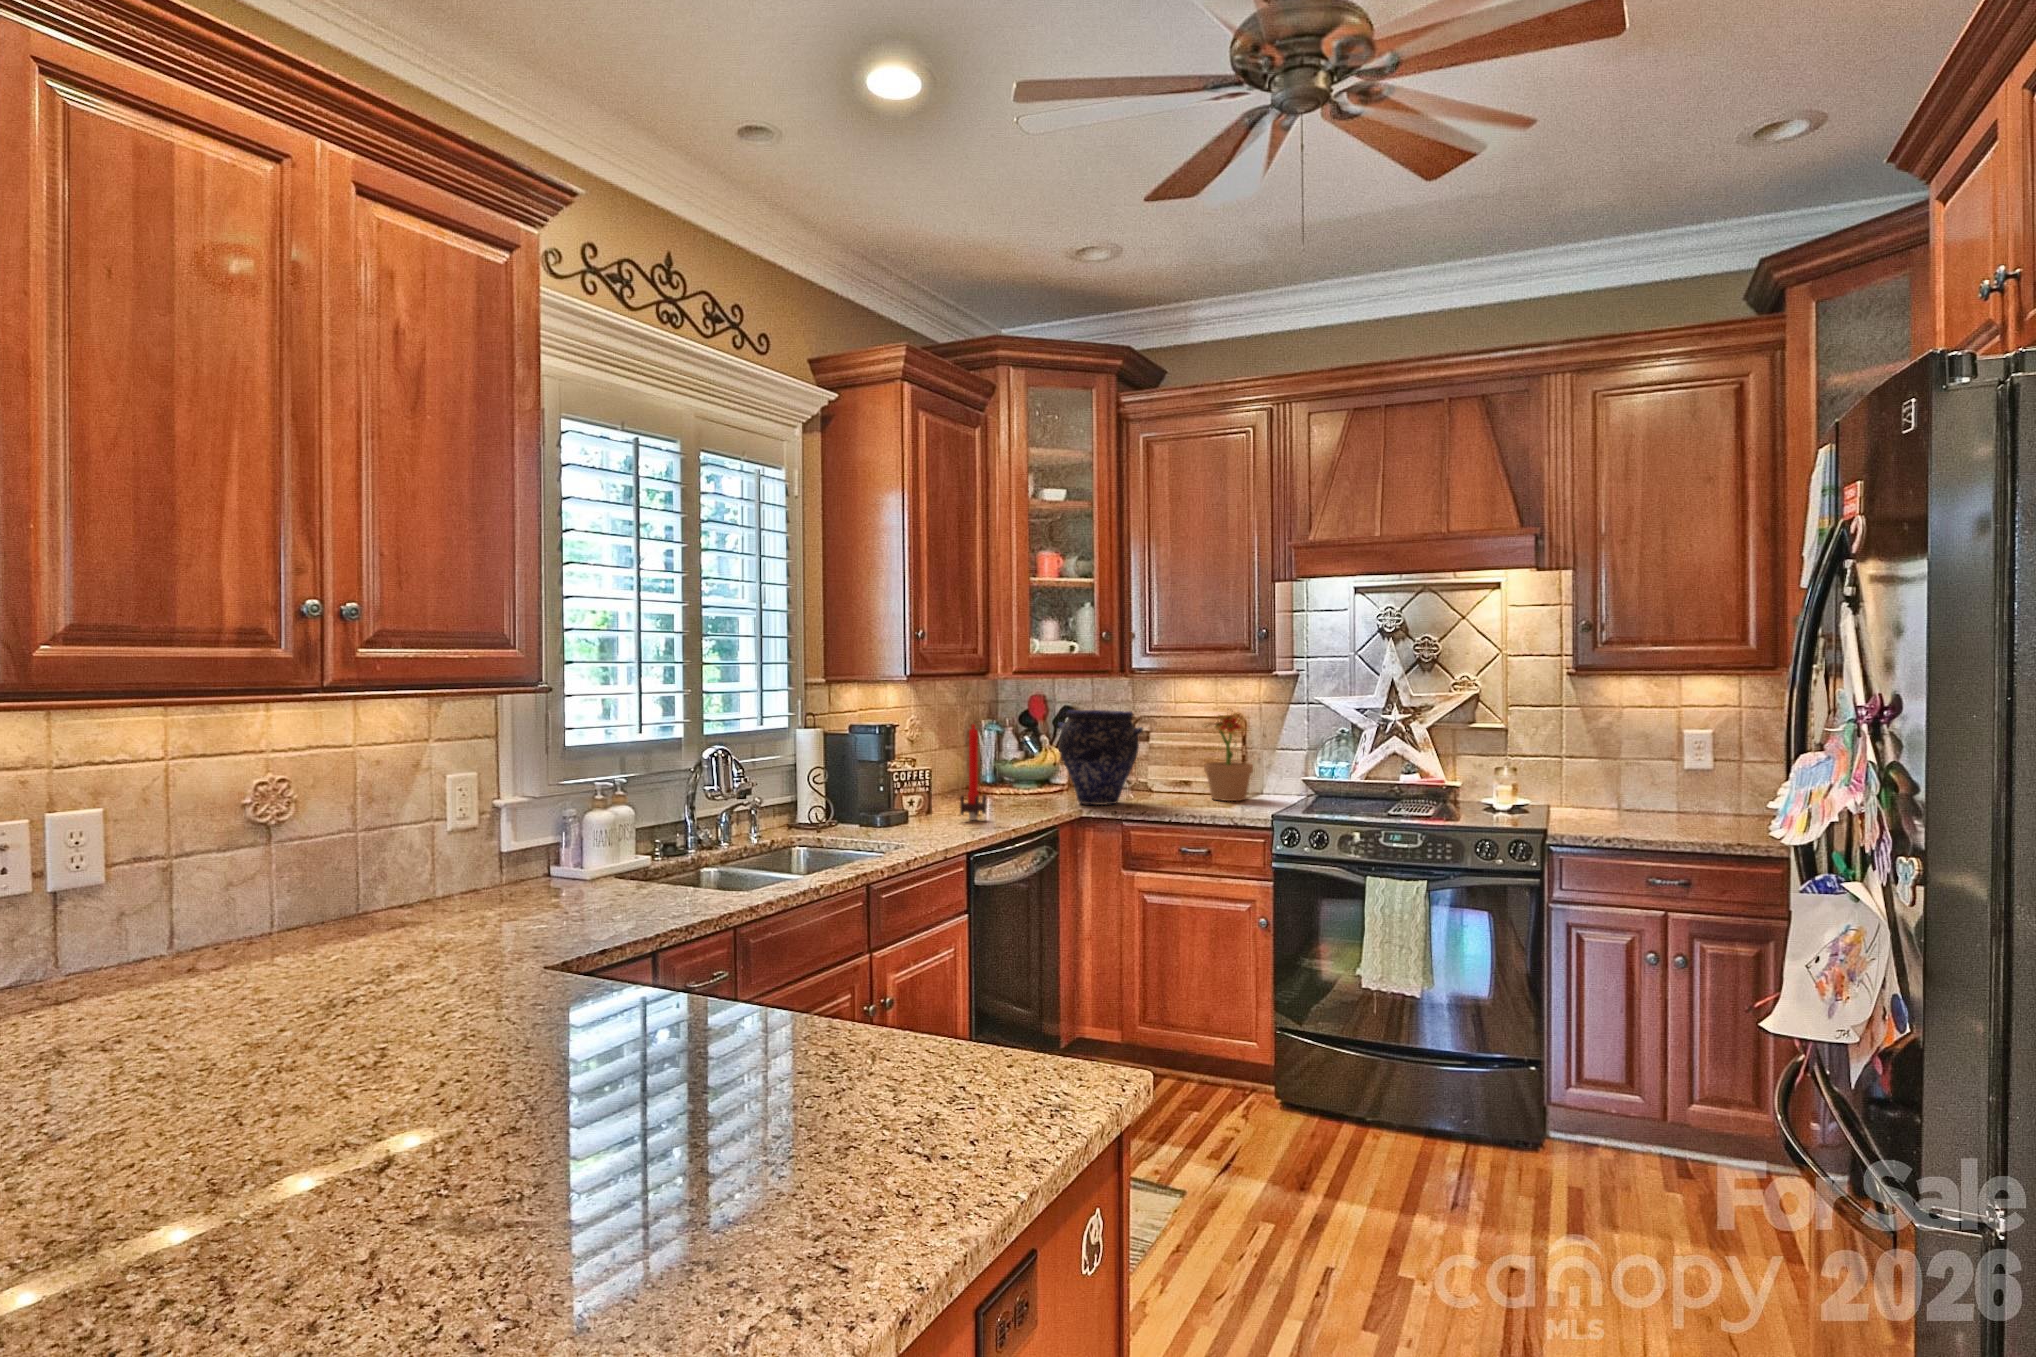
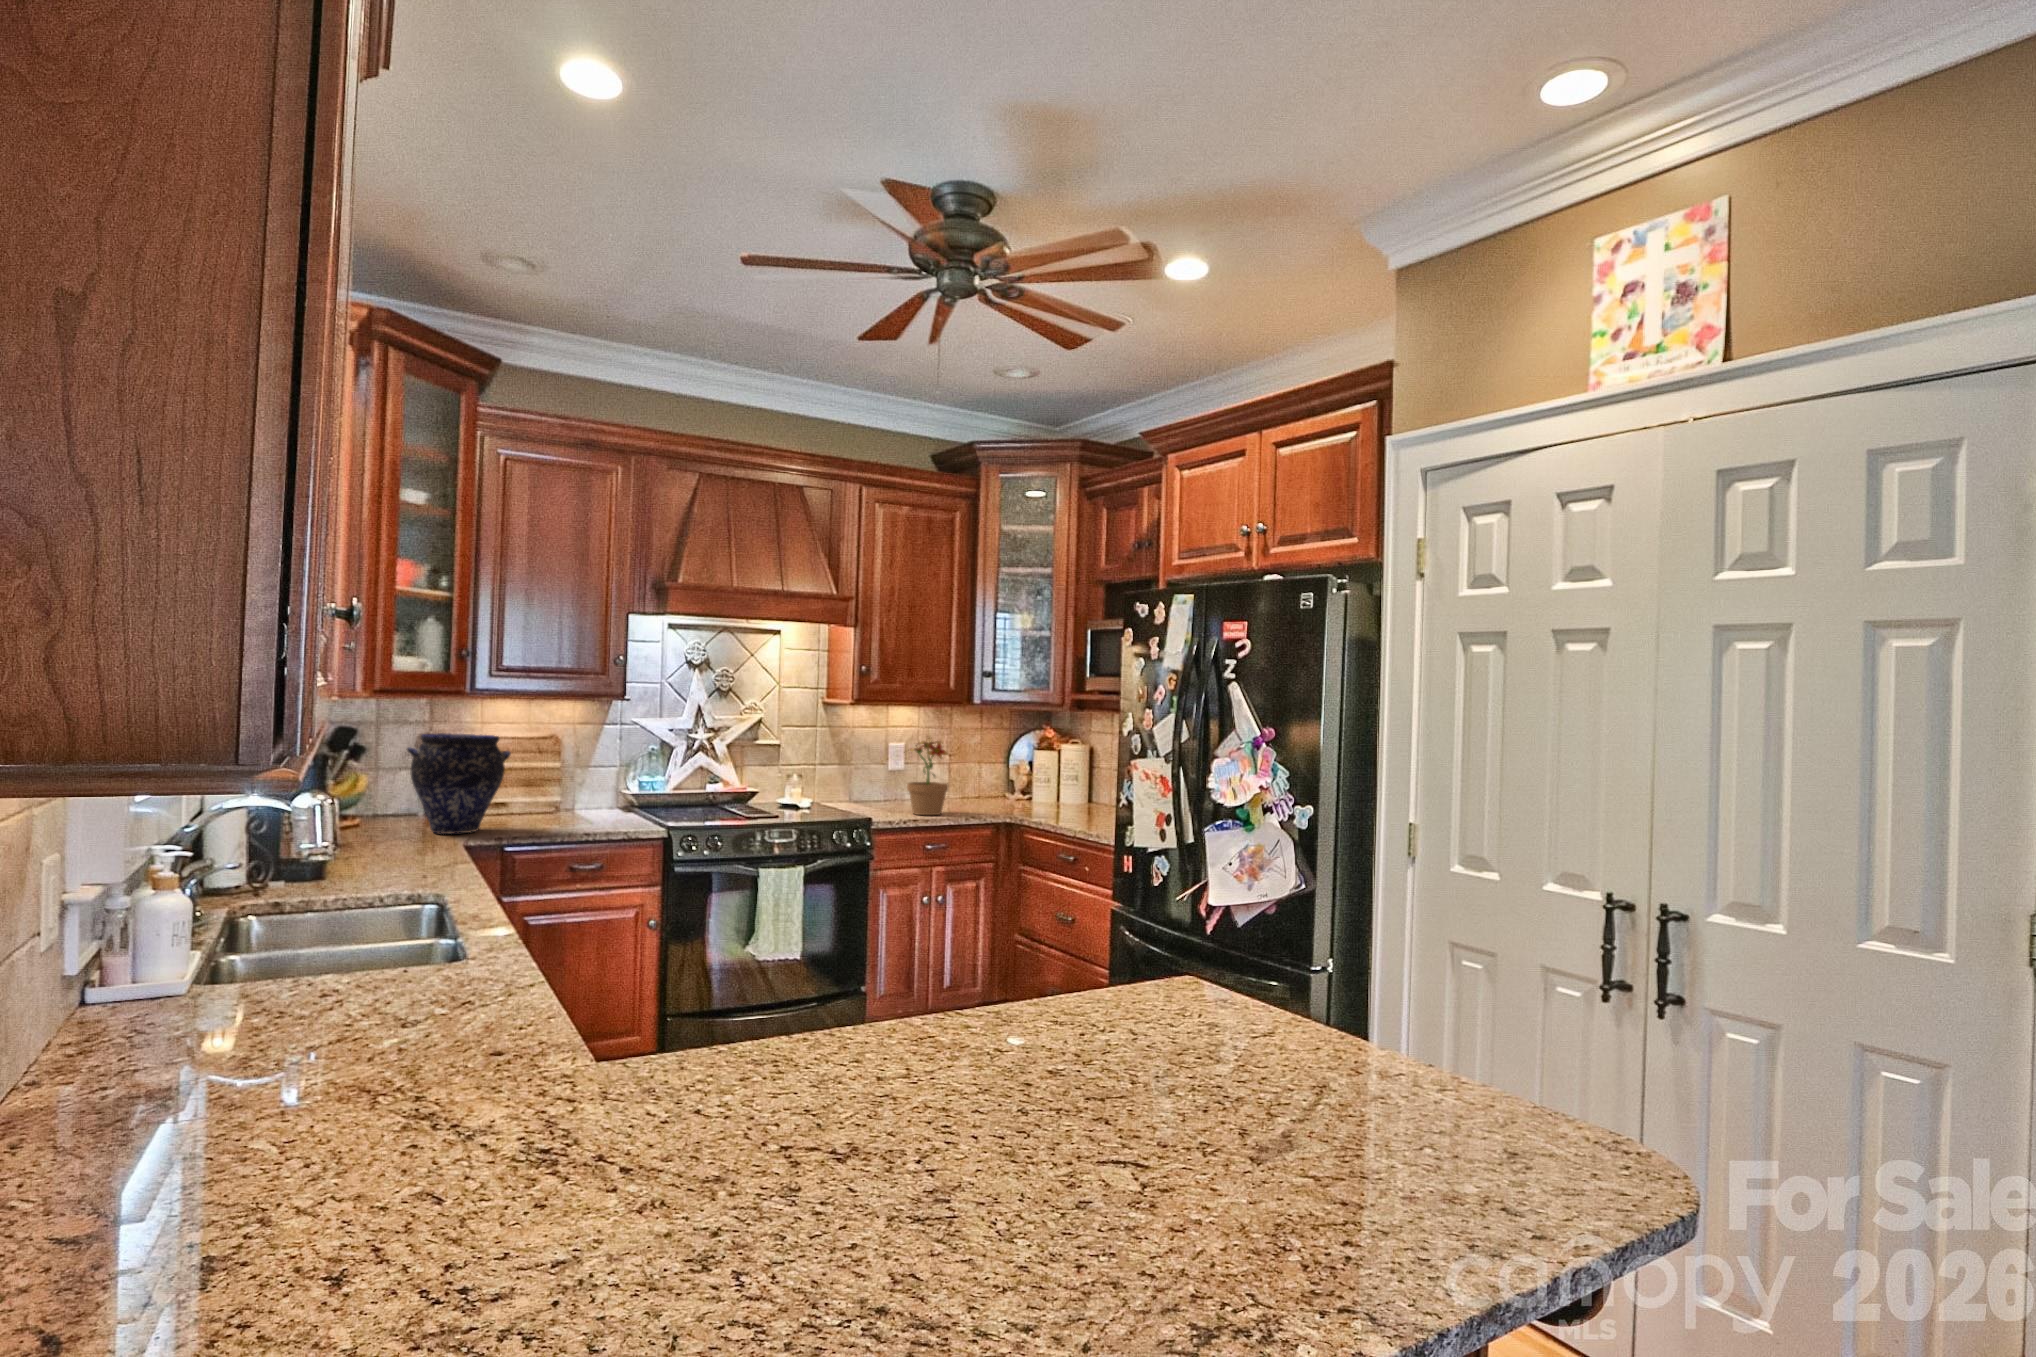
potted plant: present [1204,709,1253,801] -> present [904,738,948,815]
candle: present [960,724,986,820] -> none [366,754,393,862]

